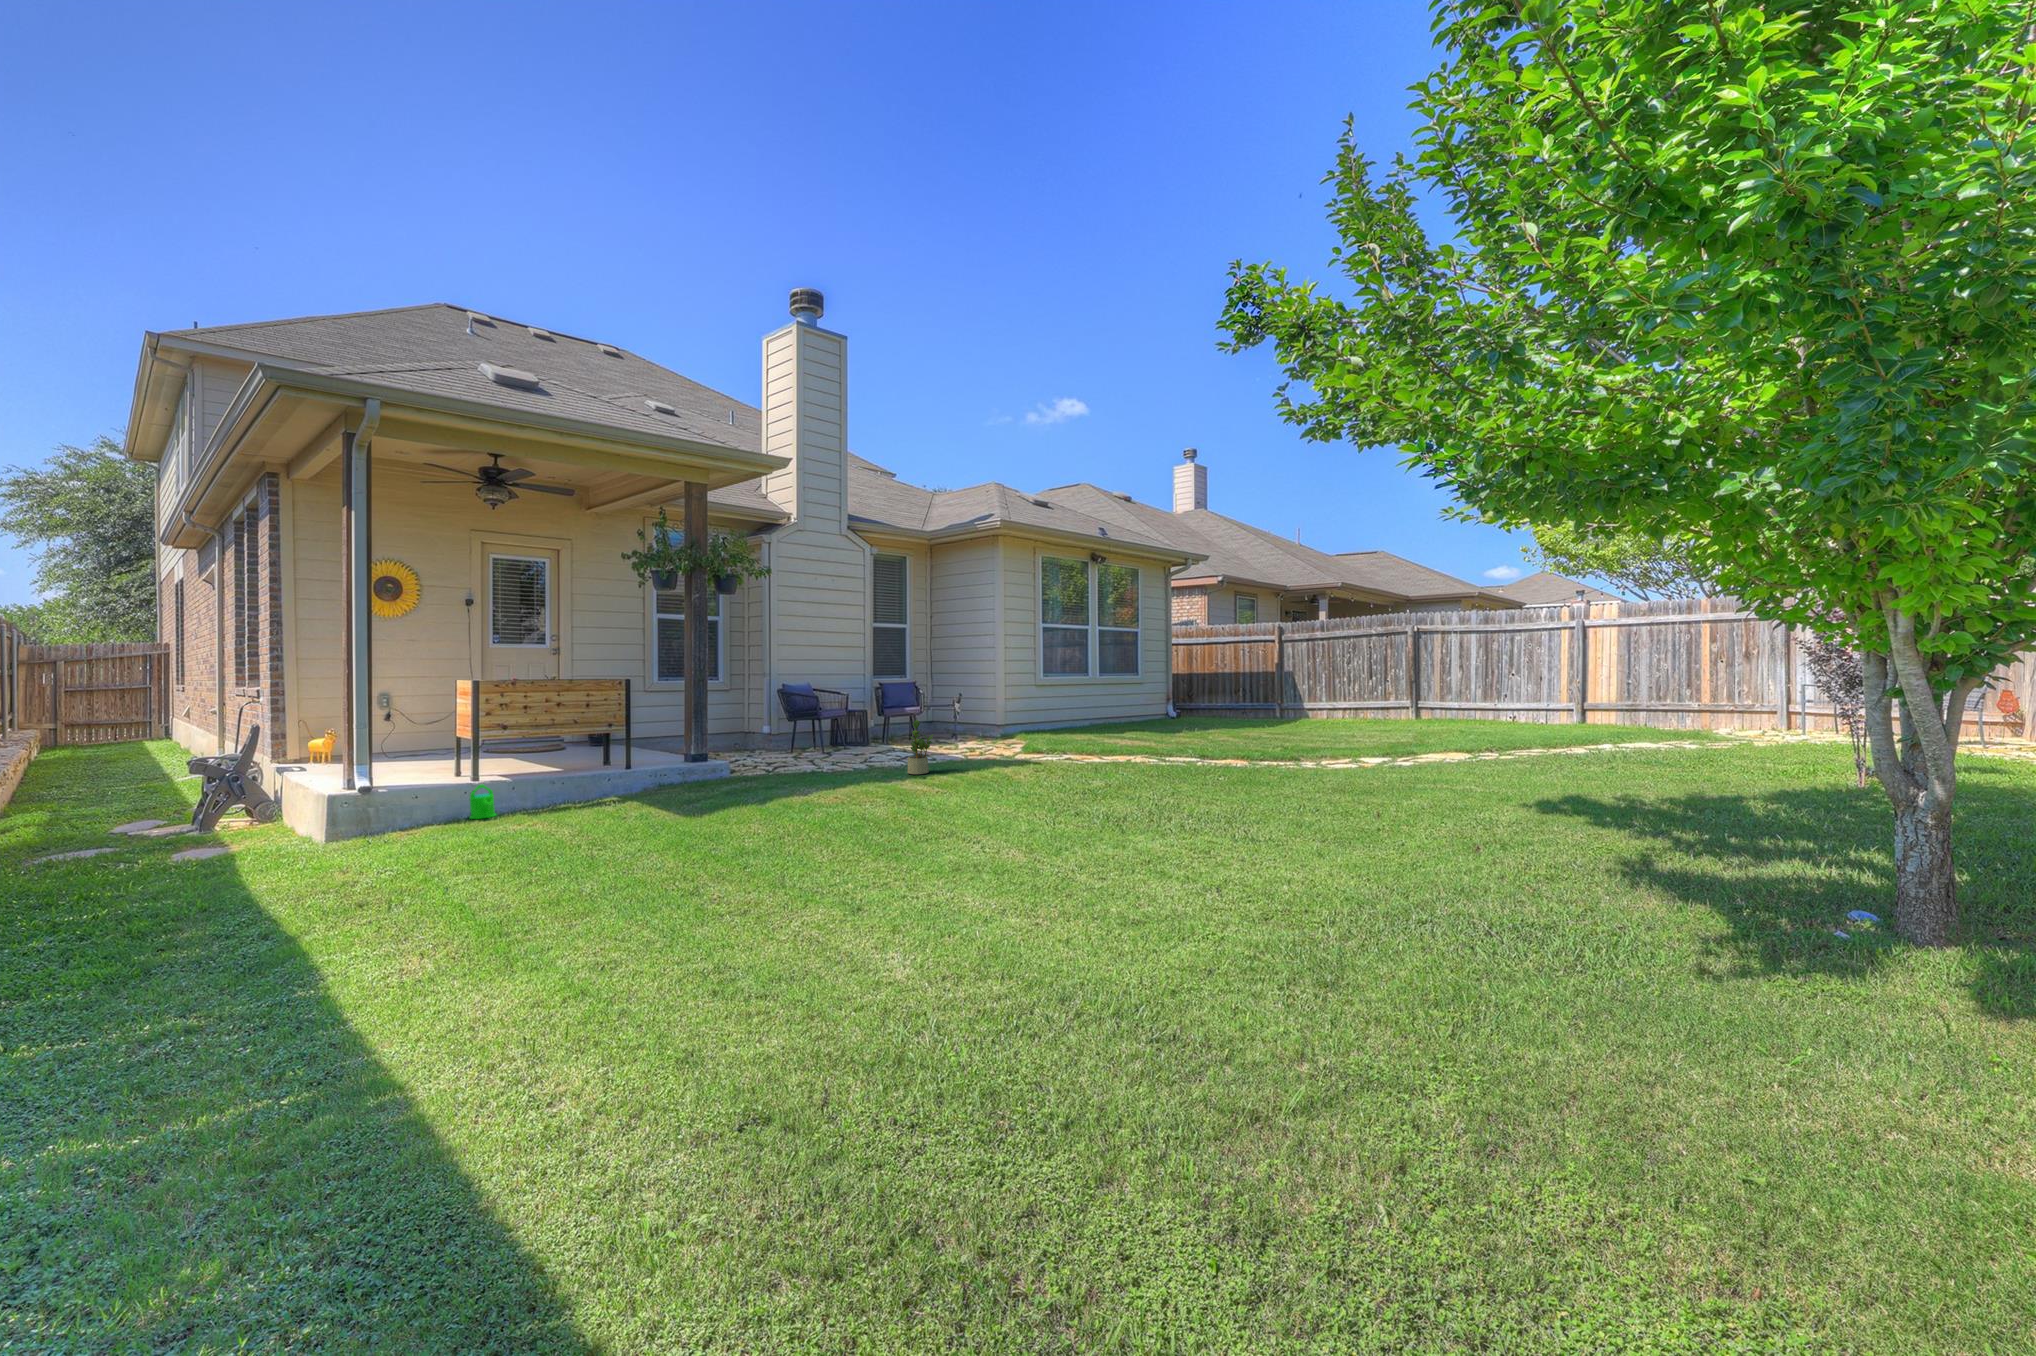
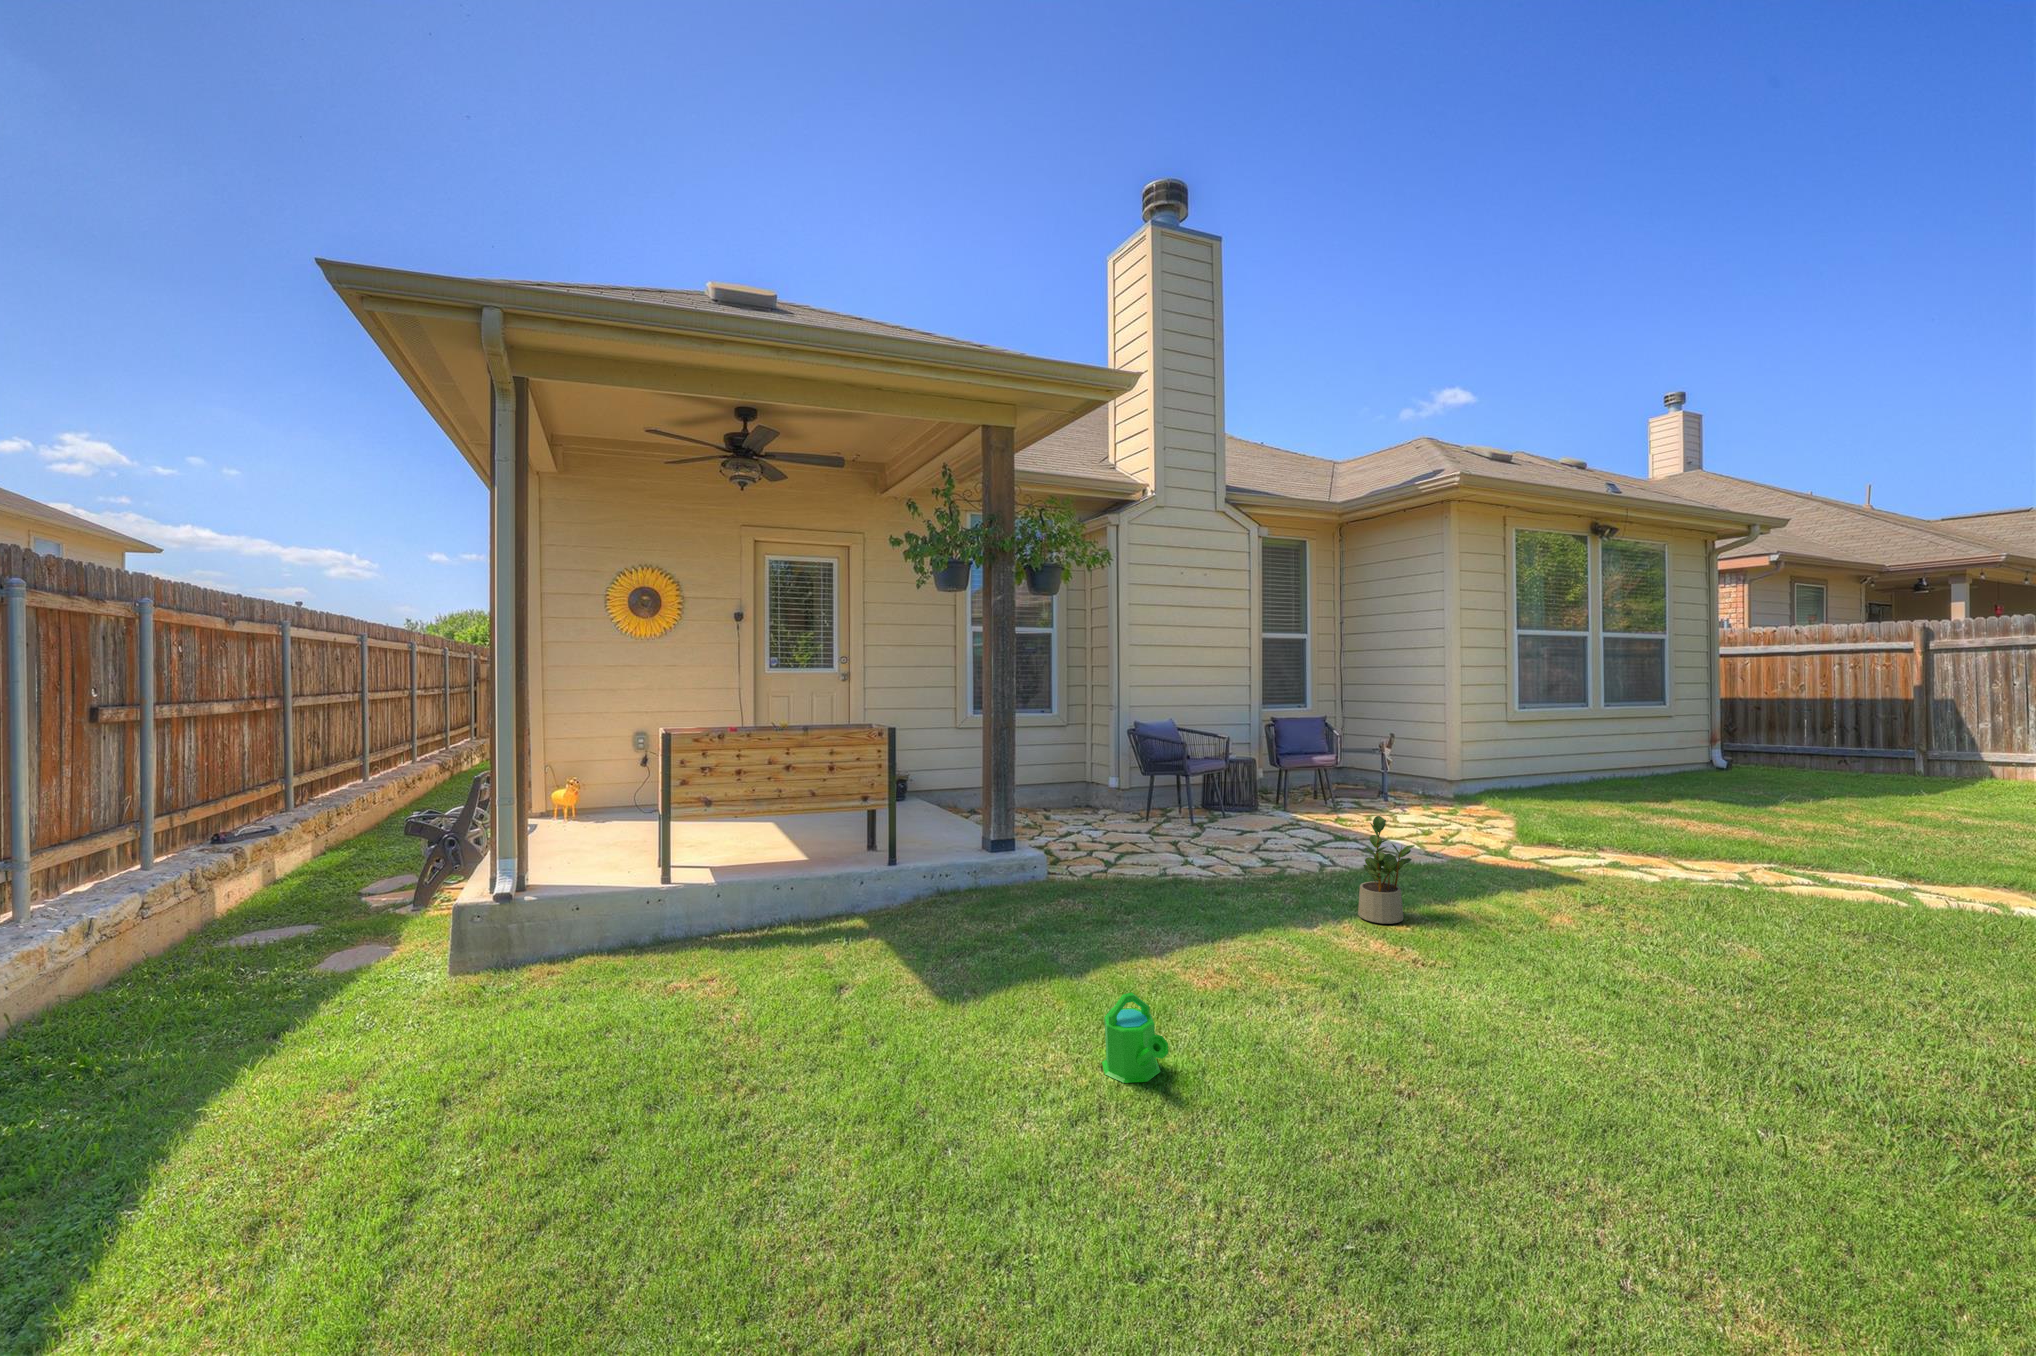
watering can: present [470,785,496,819] -> present [1102,993,1168,1083]

